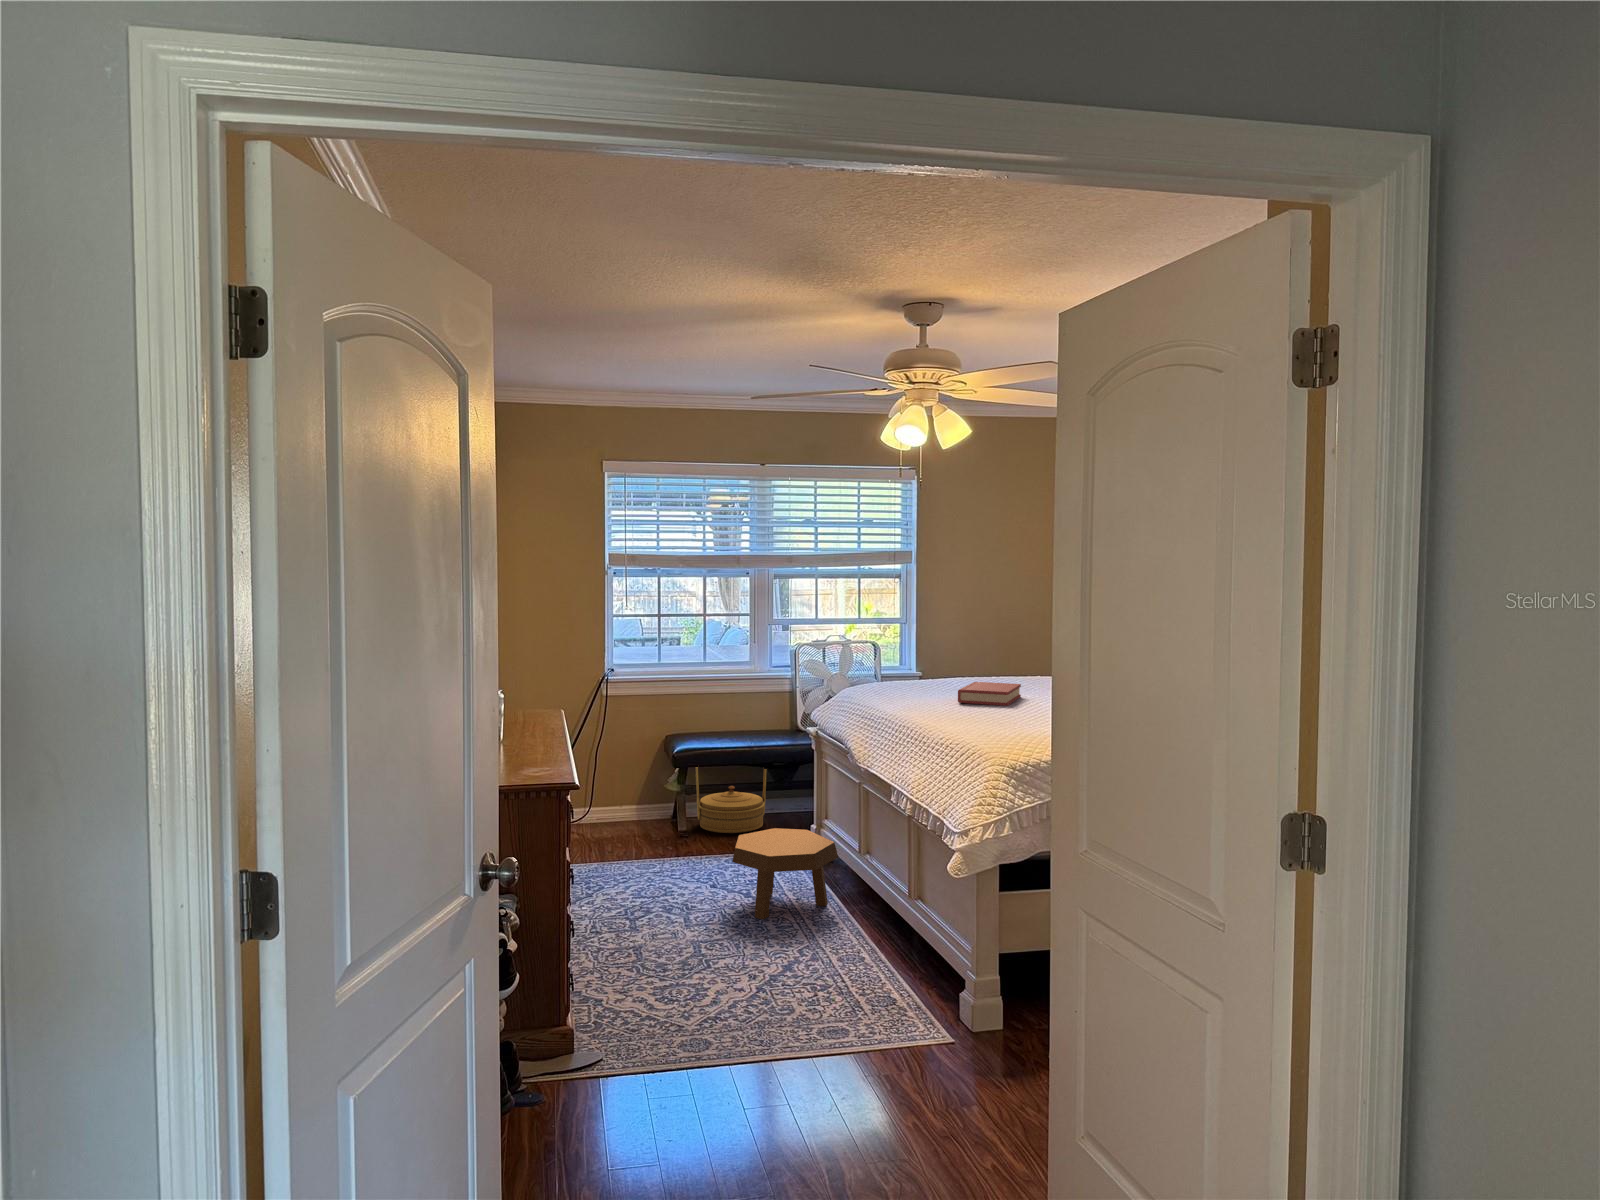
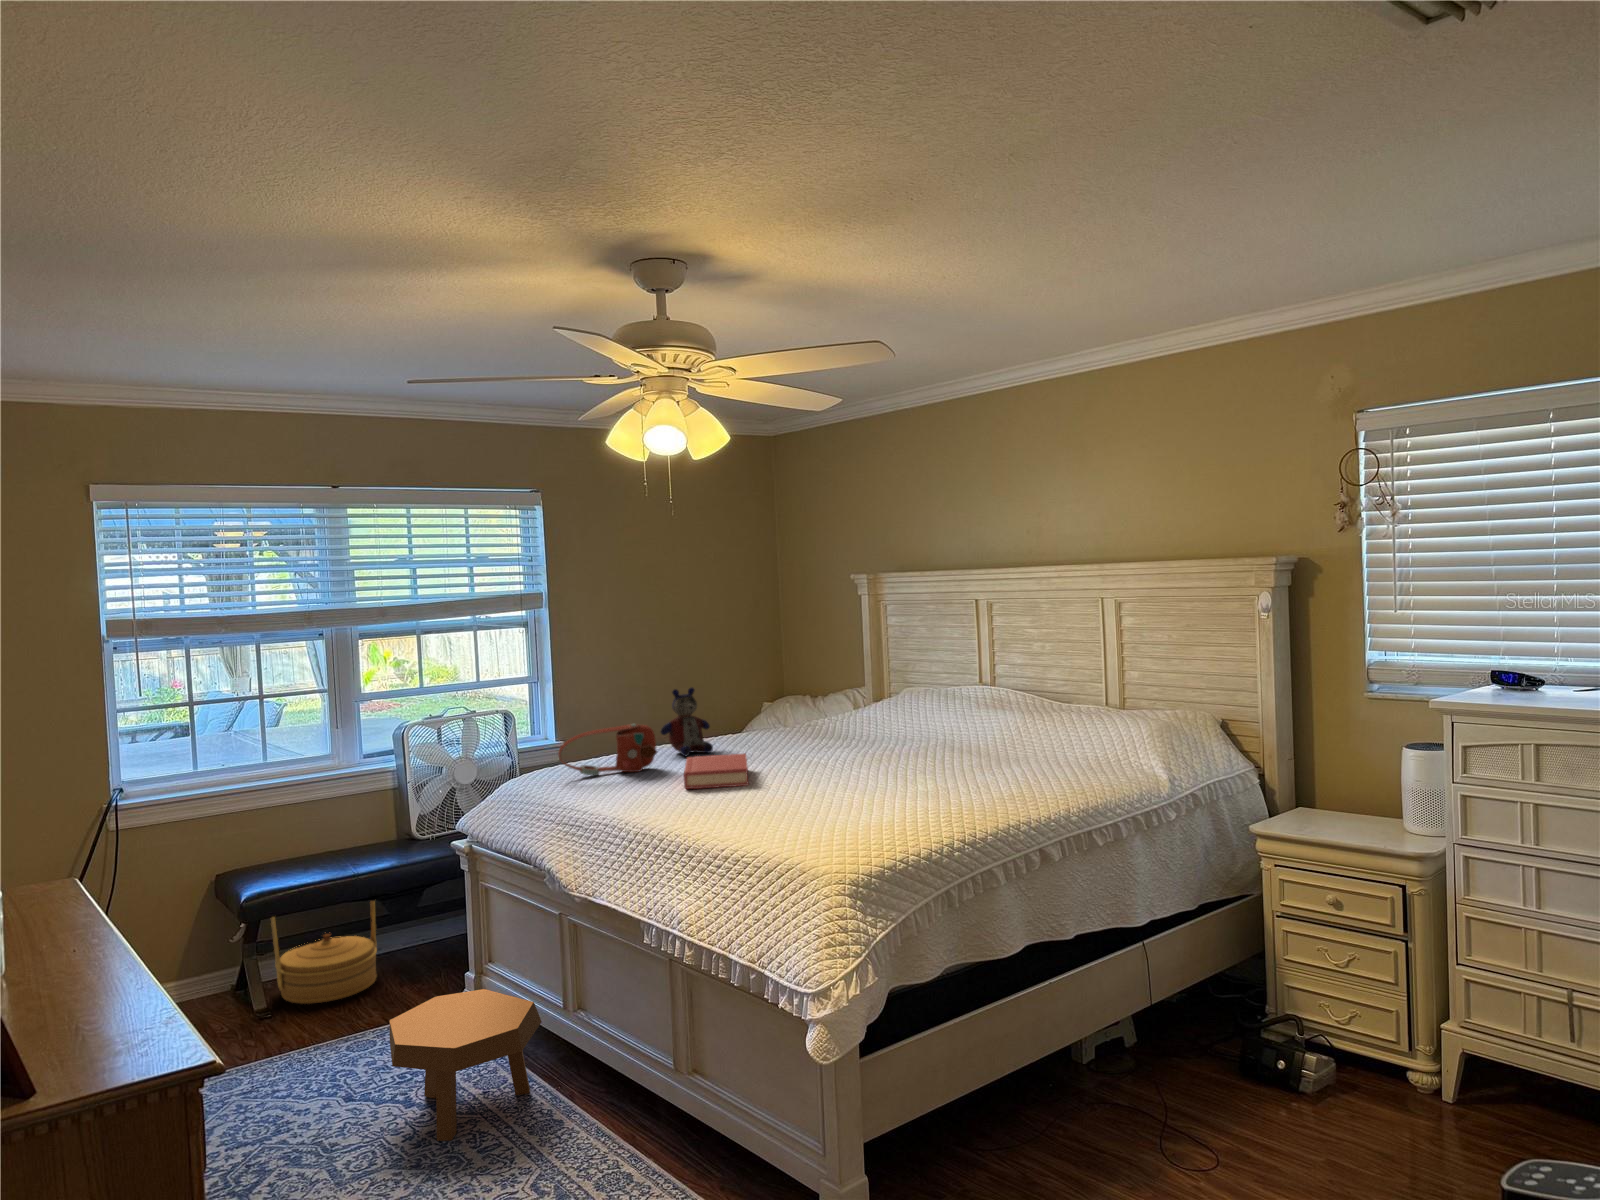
stuffed bear: none [970,631,1013,685] -> present [661,687,713,756]
handbag: none [880,653,956,691] -> present [558,724,657,775]

